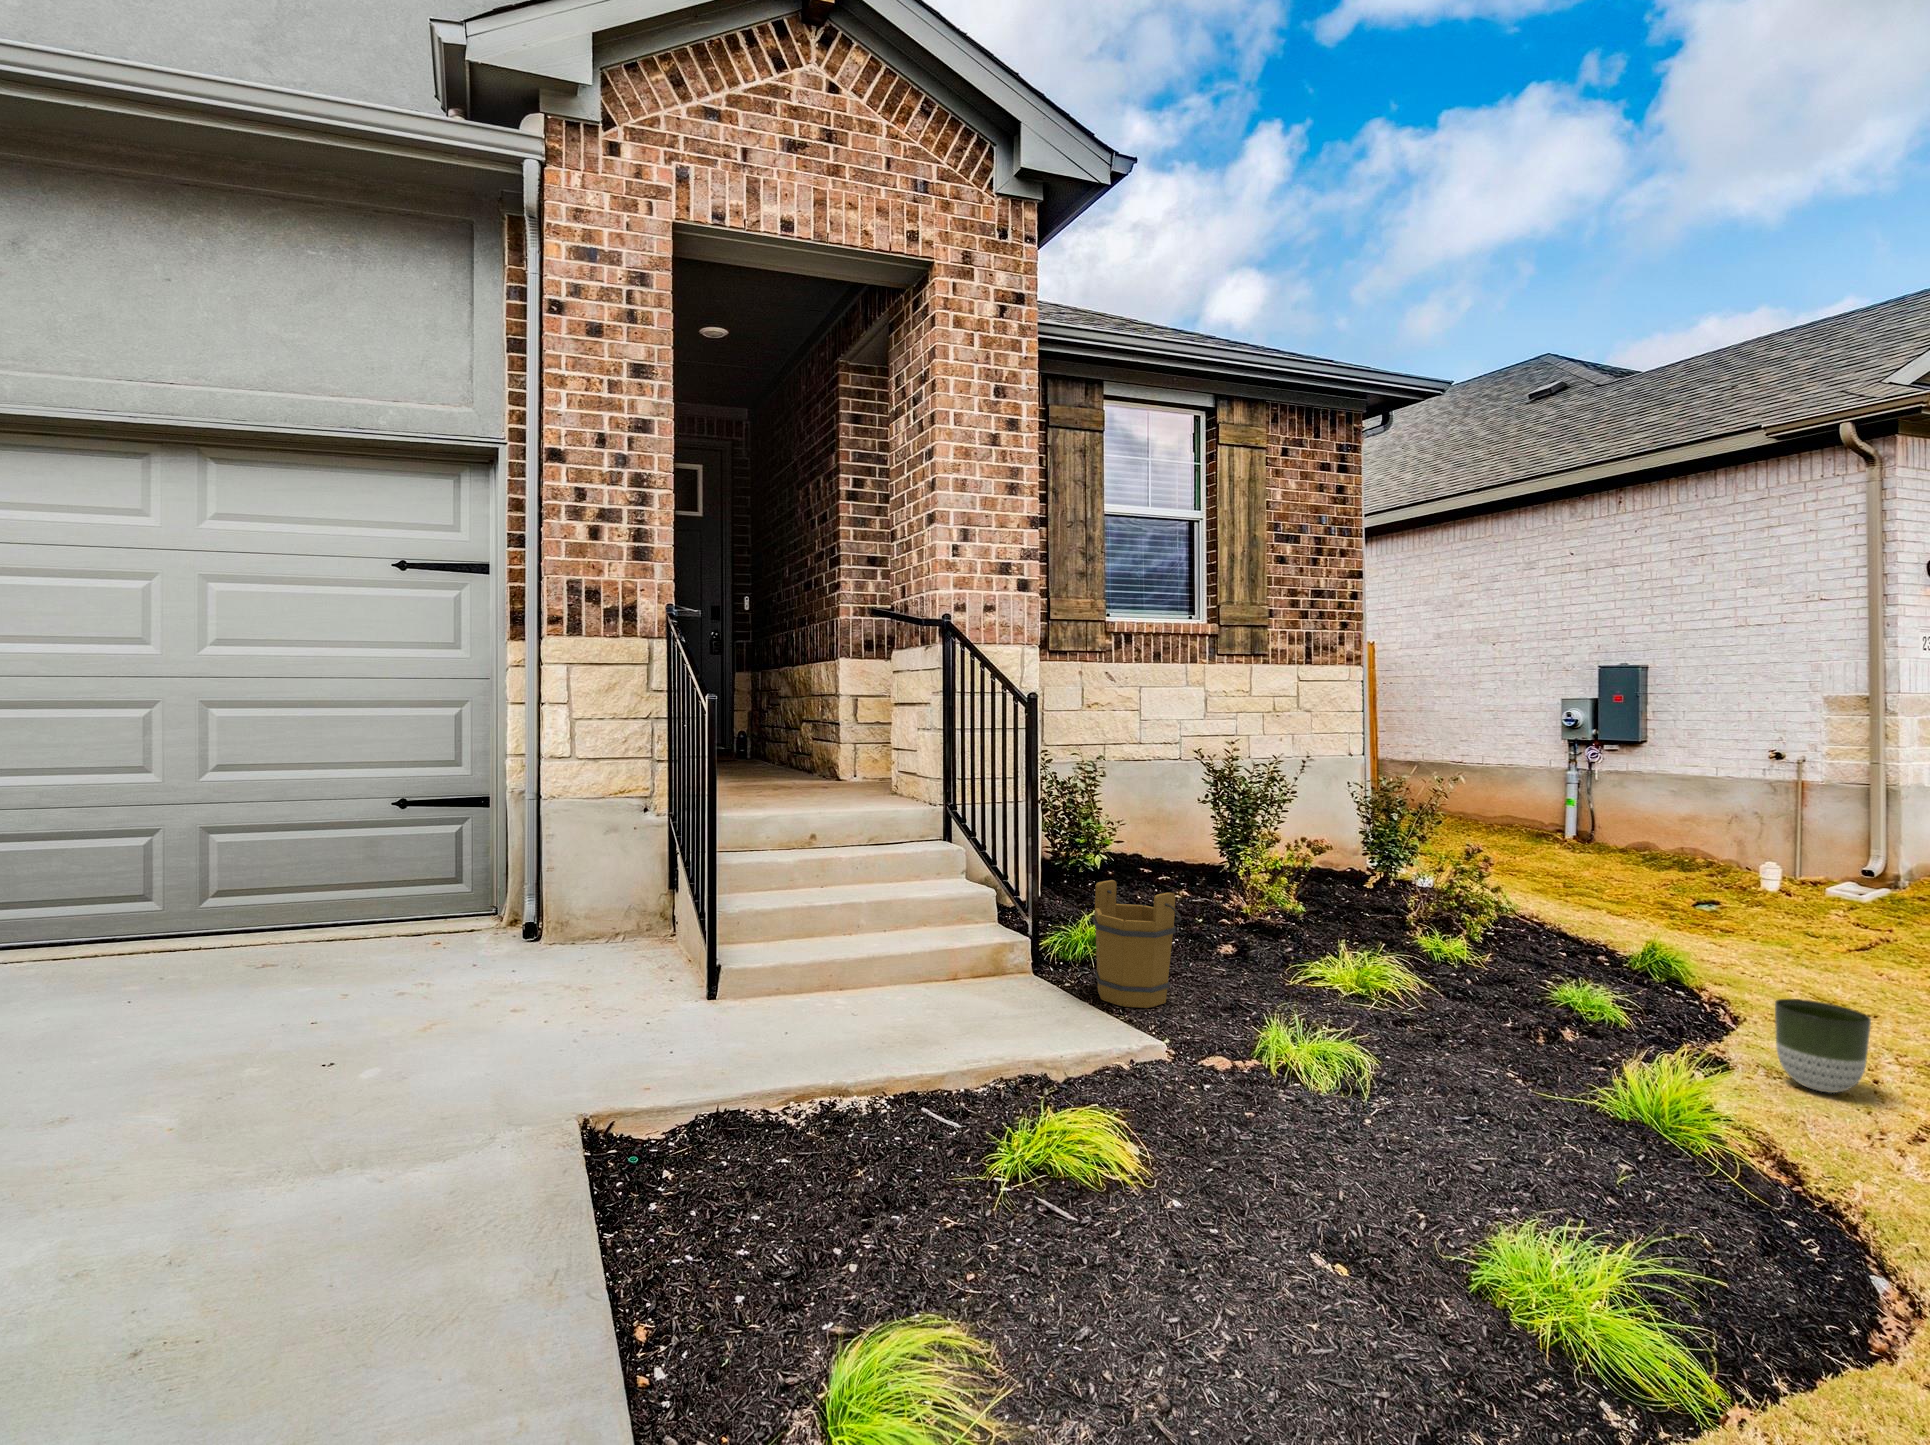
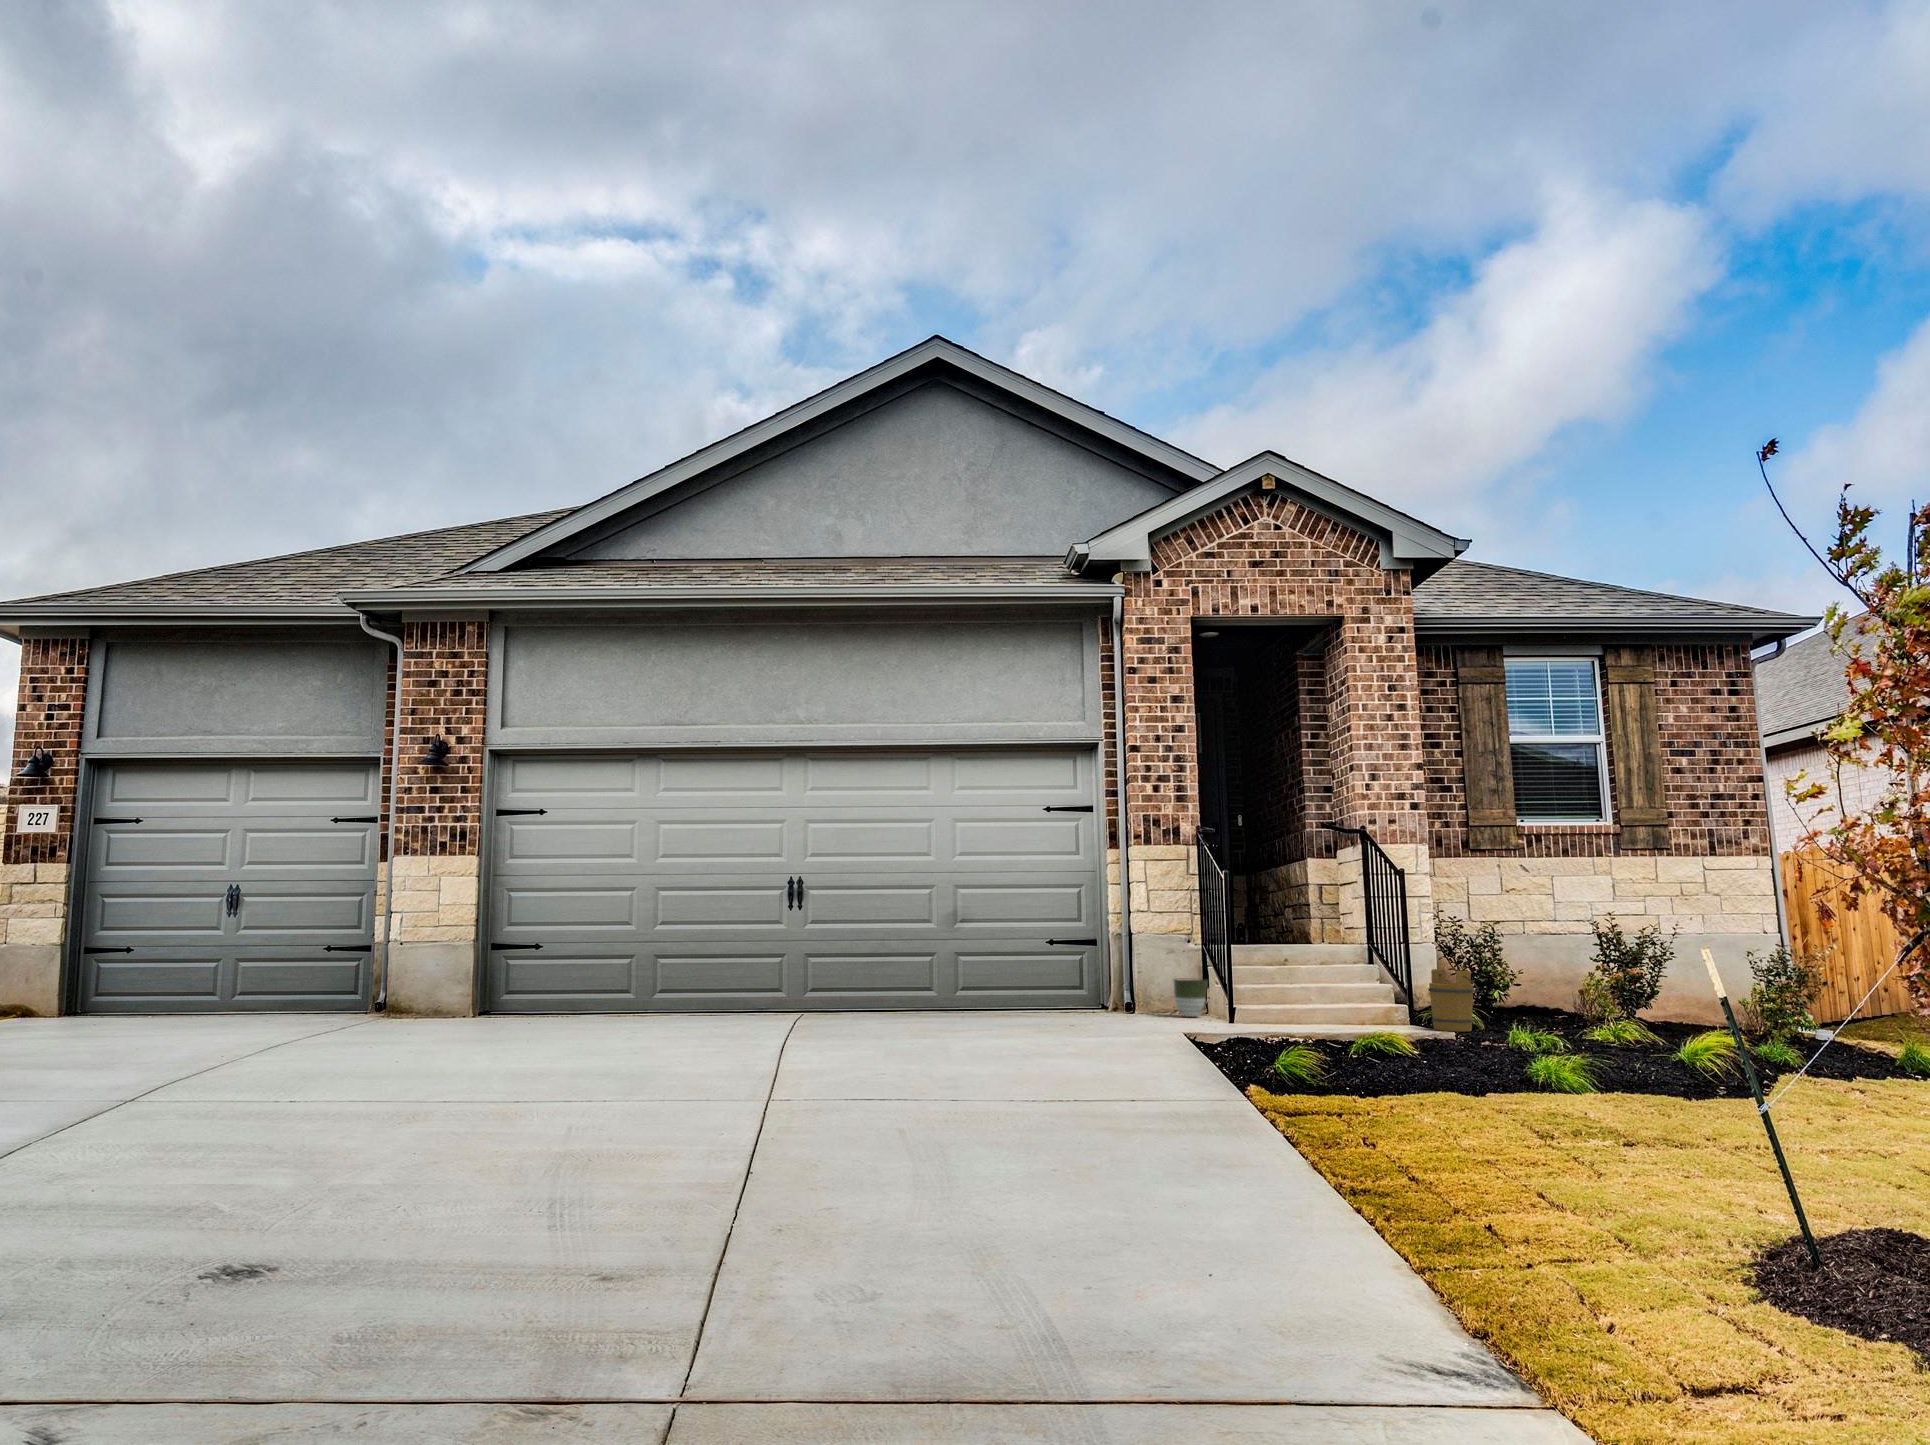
planter: present [1775,999,1871,1093] -> present [1173,979,1207,1017]

